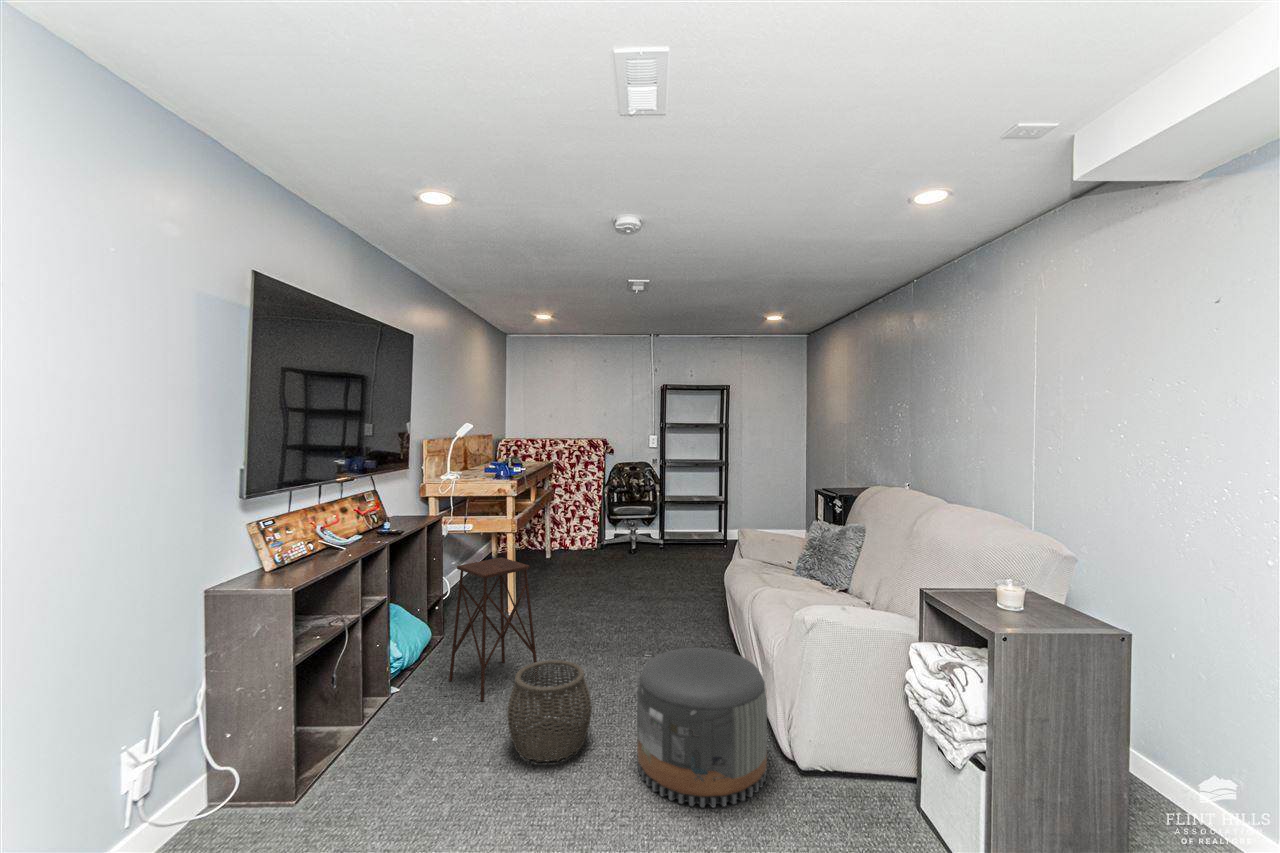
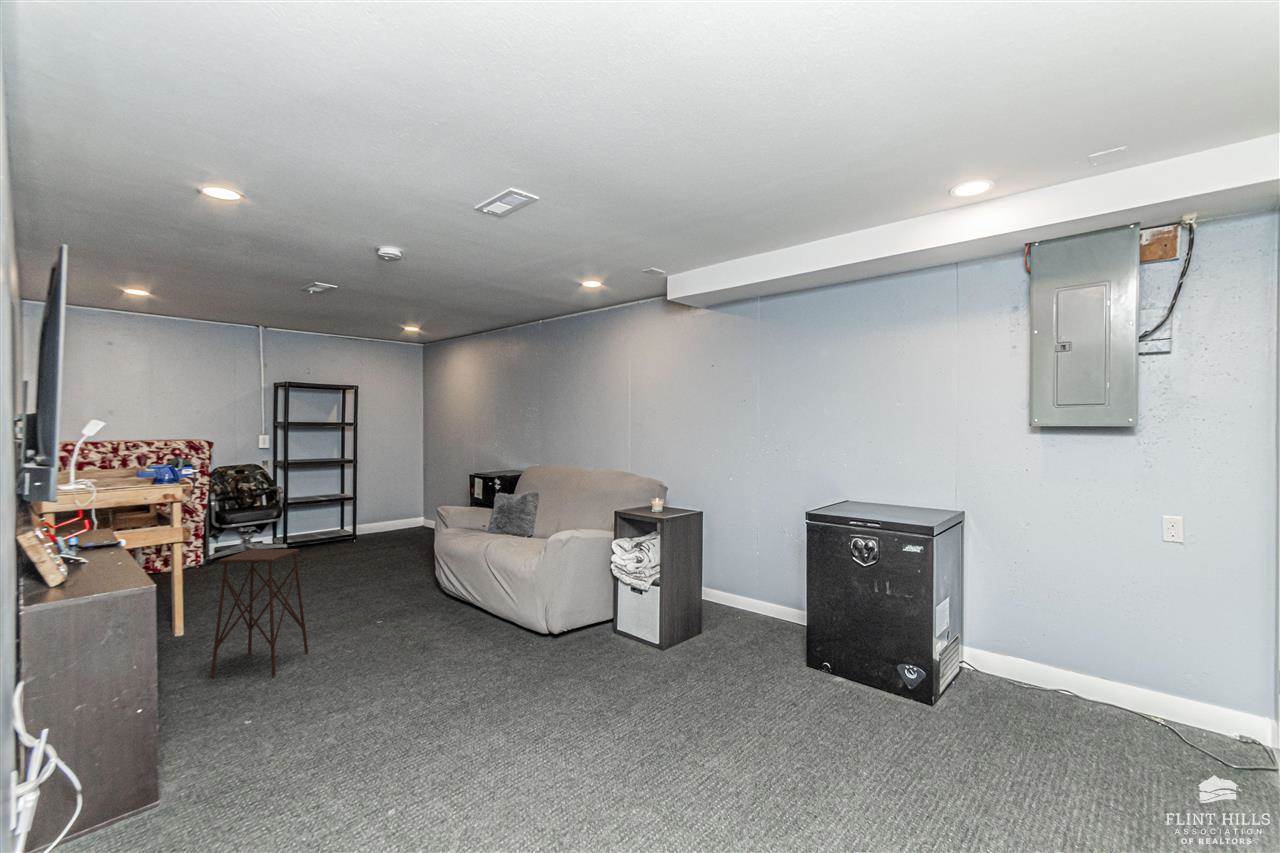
pouf: present [637,648,767,807] -> none [452,575,543,668]
woven basket: present [507,660,592,762] -> none [342,610,416,686]

